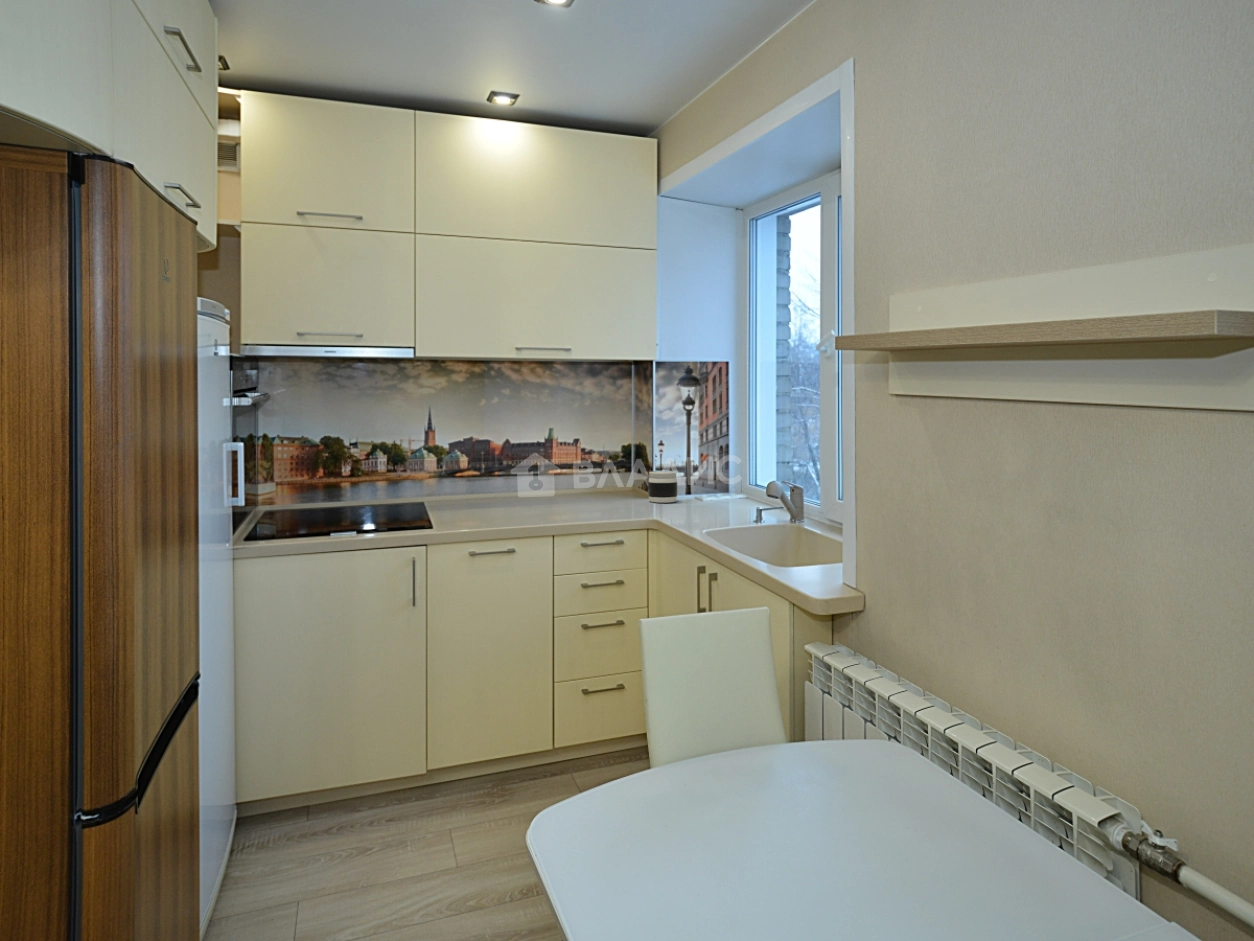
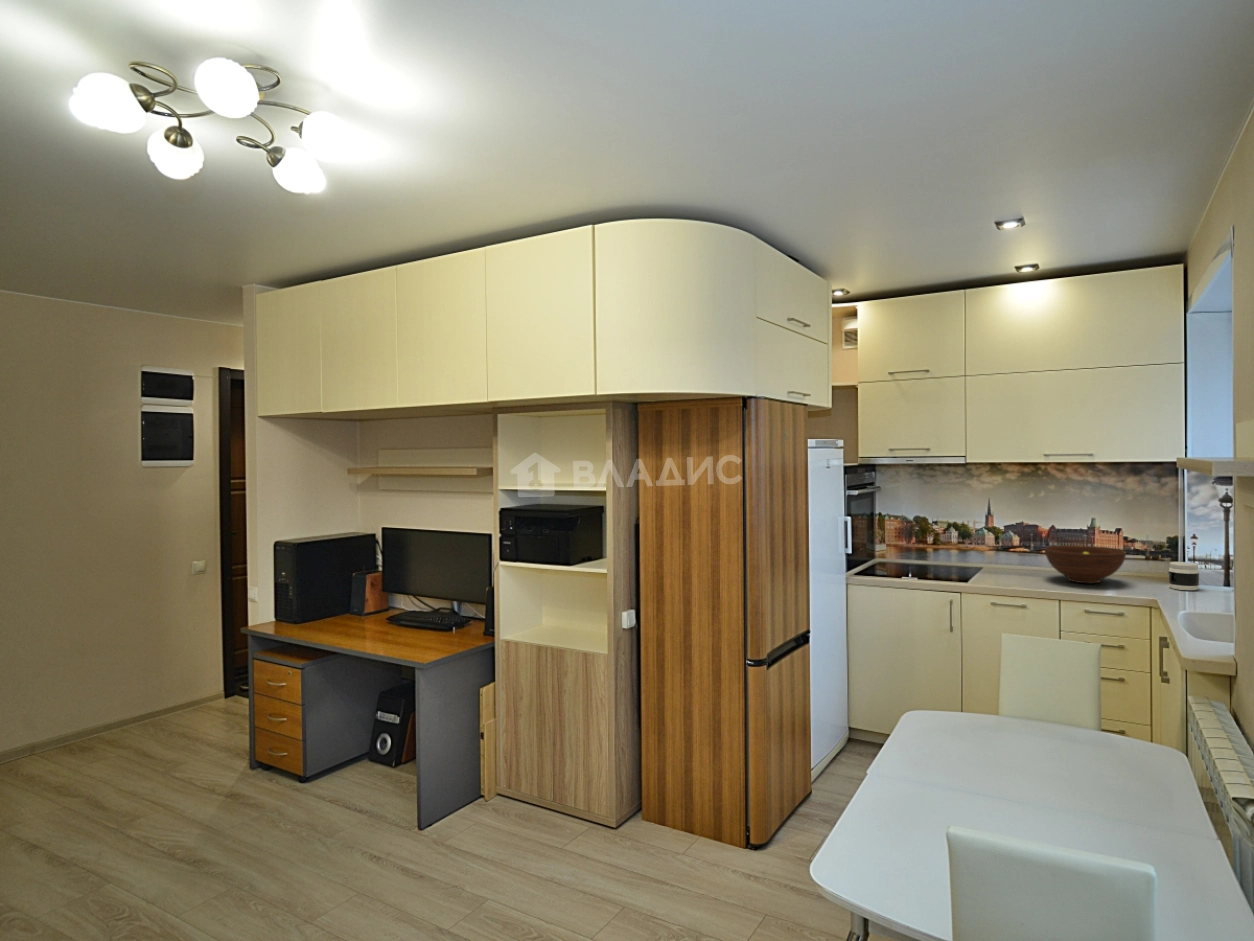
fruit bowl: none [521,461,612,506] -> present [1045,545,1126,583]

